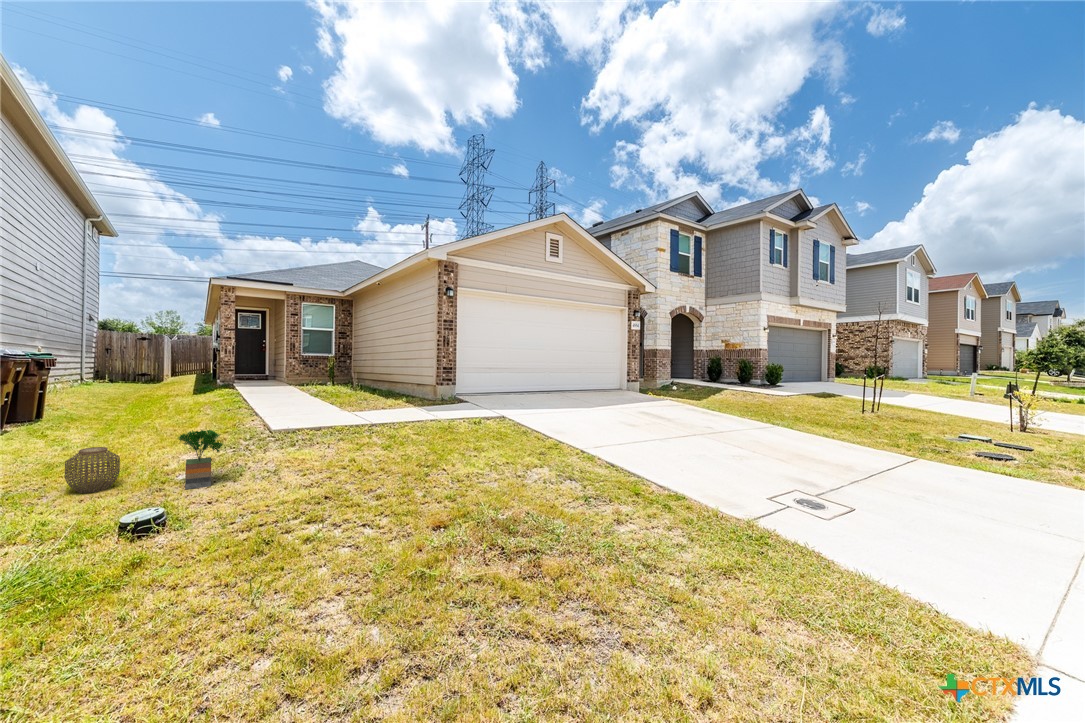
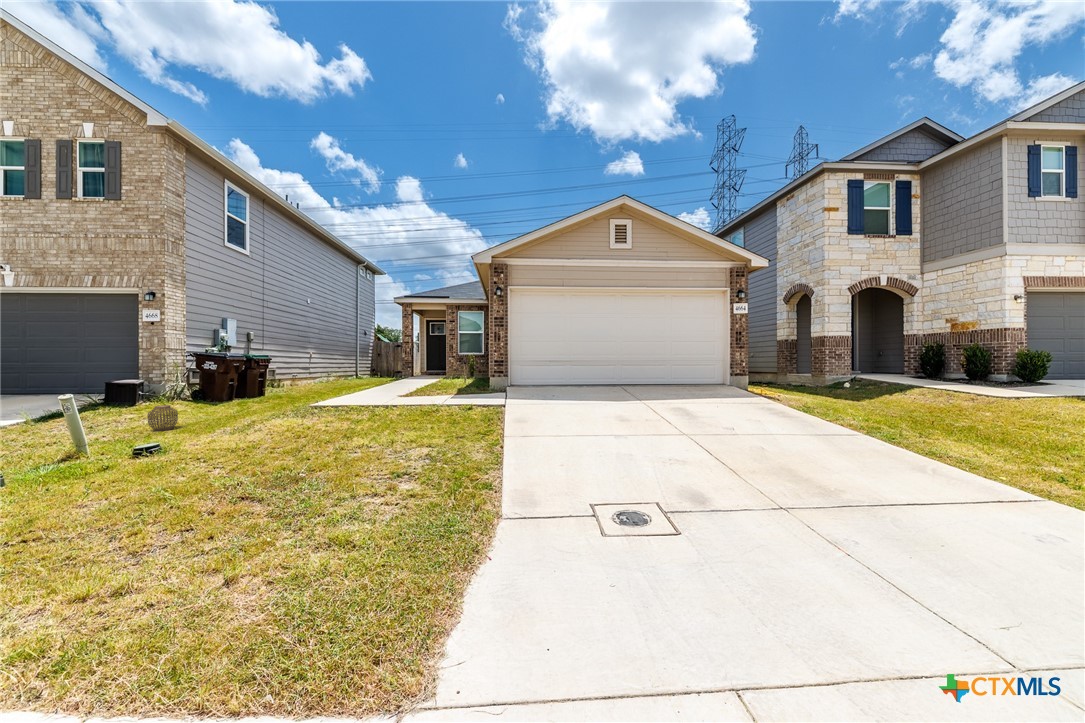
potted tree: present [178,430,223,489] -> none [186,397,215,434]

